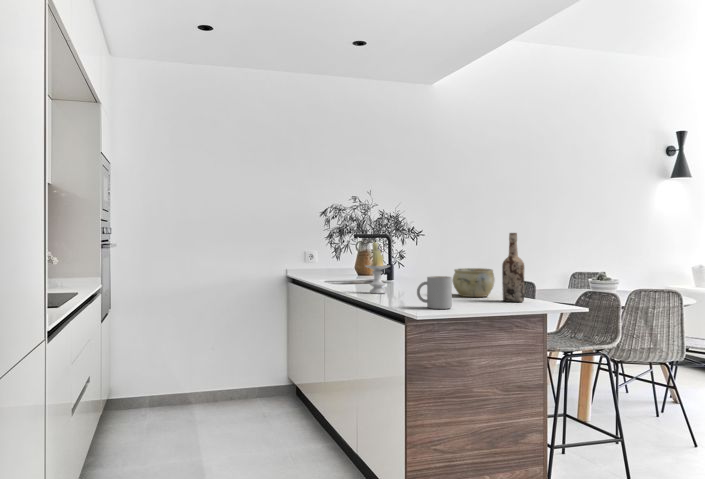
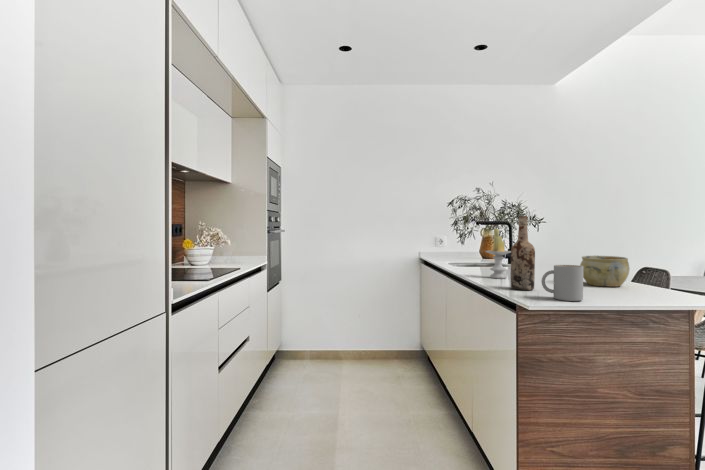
wine bottle: present [502,233,524,302] -> present [511,216,535,290]

